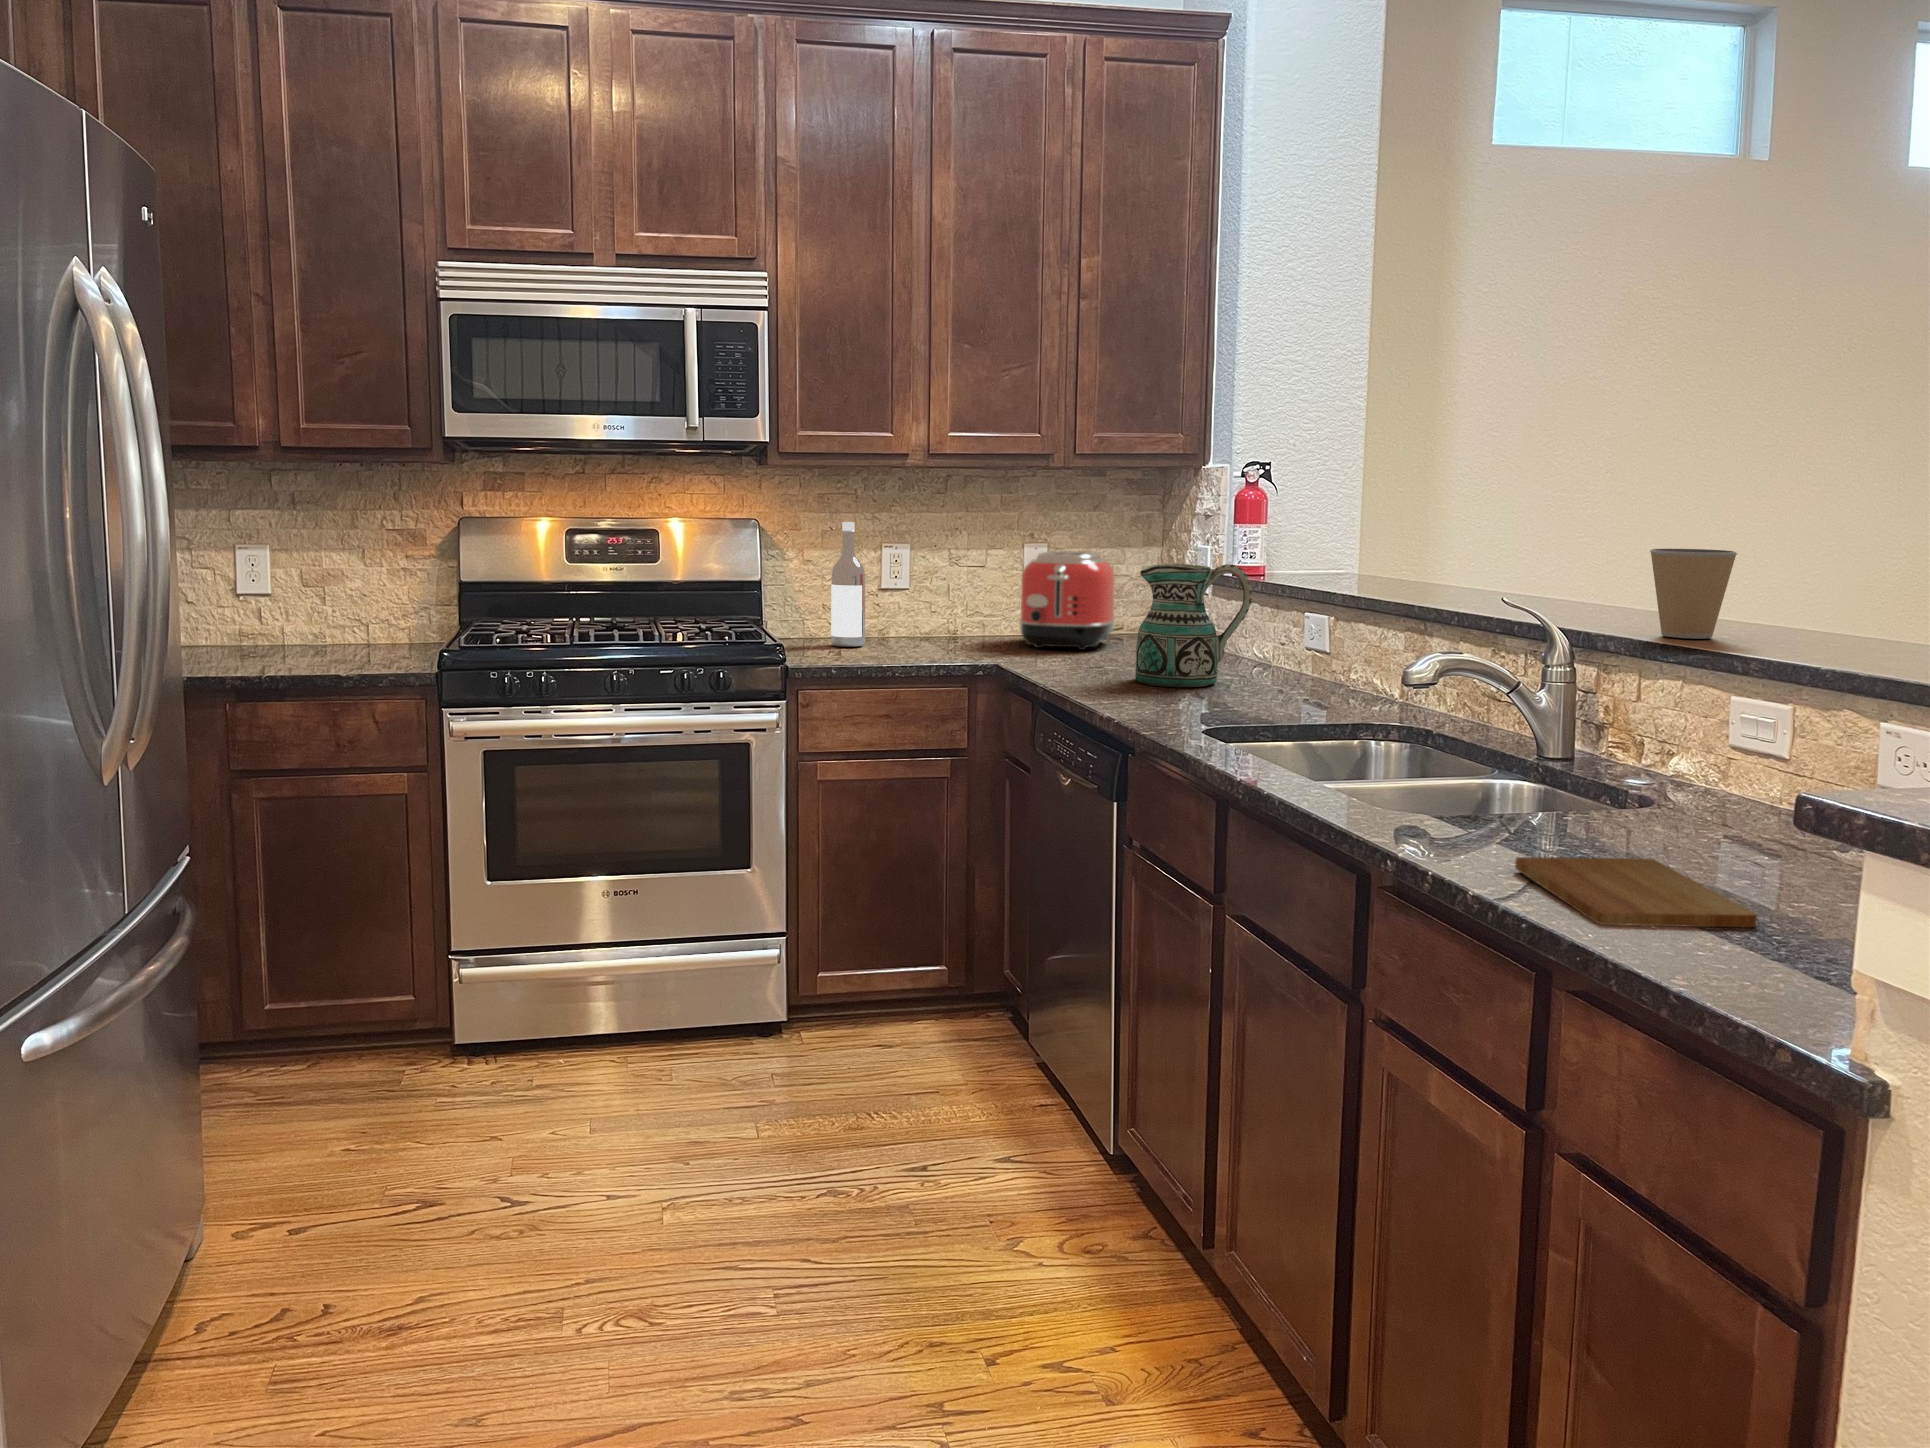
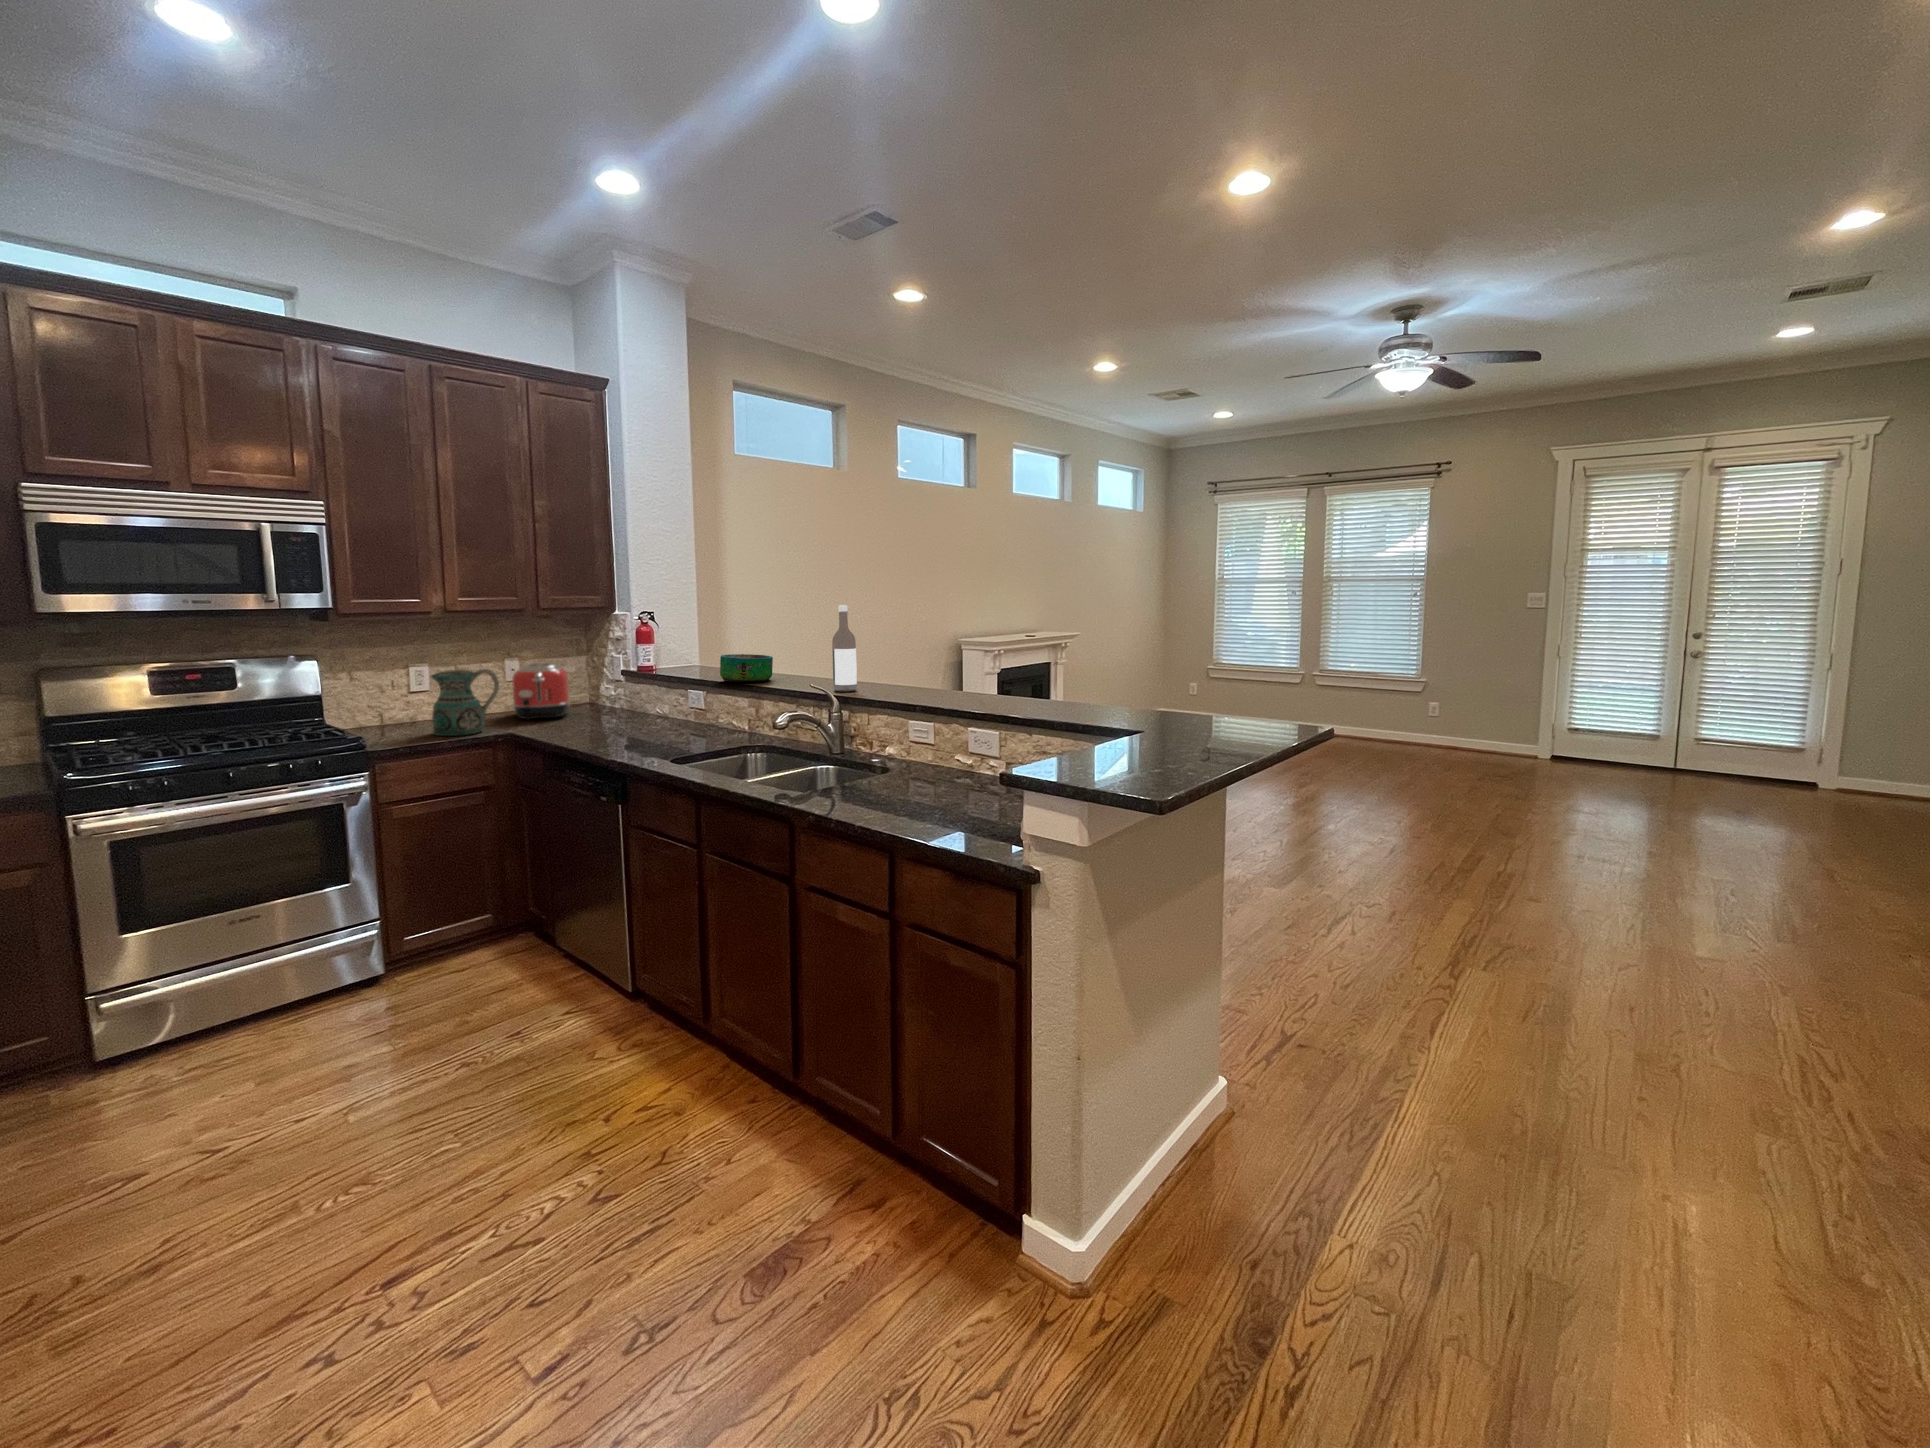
wine bottle: present [831,522,865,647] -> present [832,605,857,692]
decorative bowl: none [1351,538,1467,596] -> present [720,654,773,682]
coffee cup: present [1650,549,1737,639] -> none [866,659,899,697]
ceramic pitcher: present [1135,563,1252,687] -> present [430,669,499,736]
cutting board: present [1515,857,1757,927] -> none [859,797,956,830]

